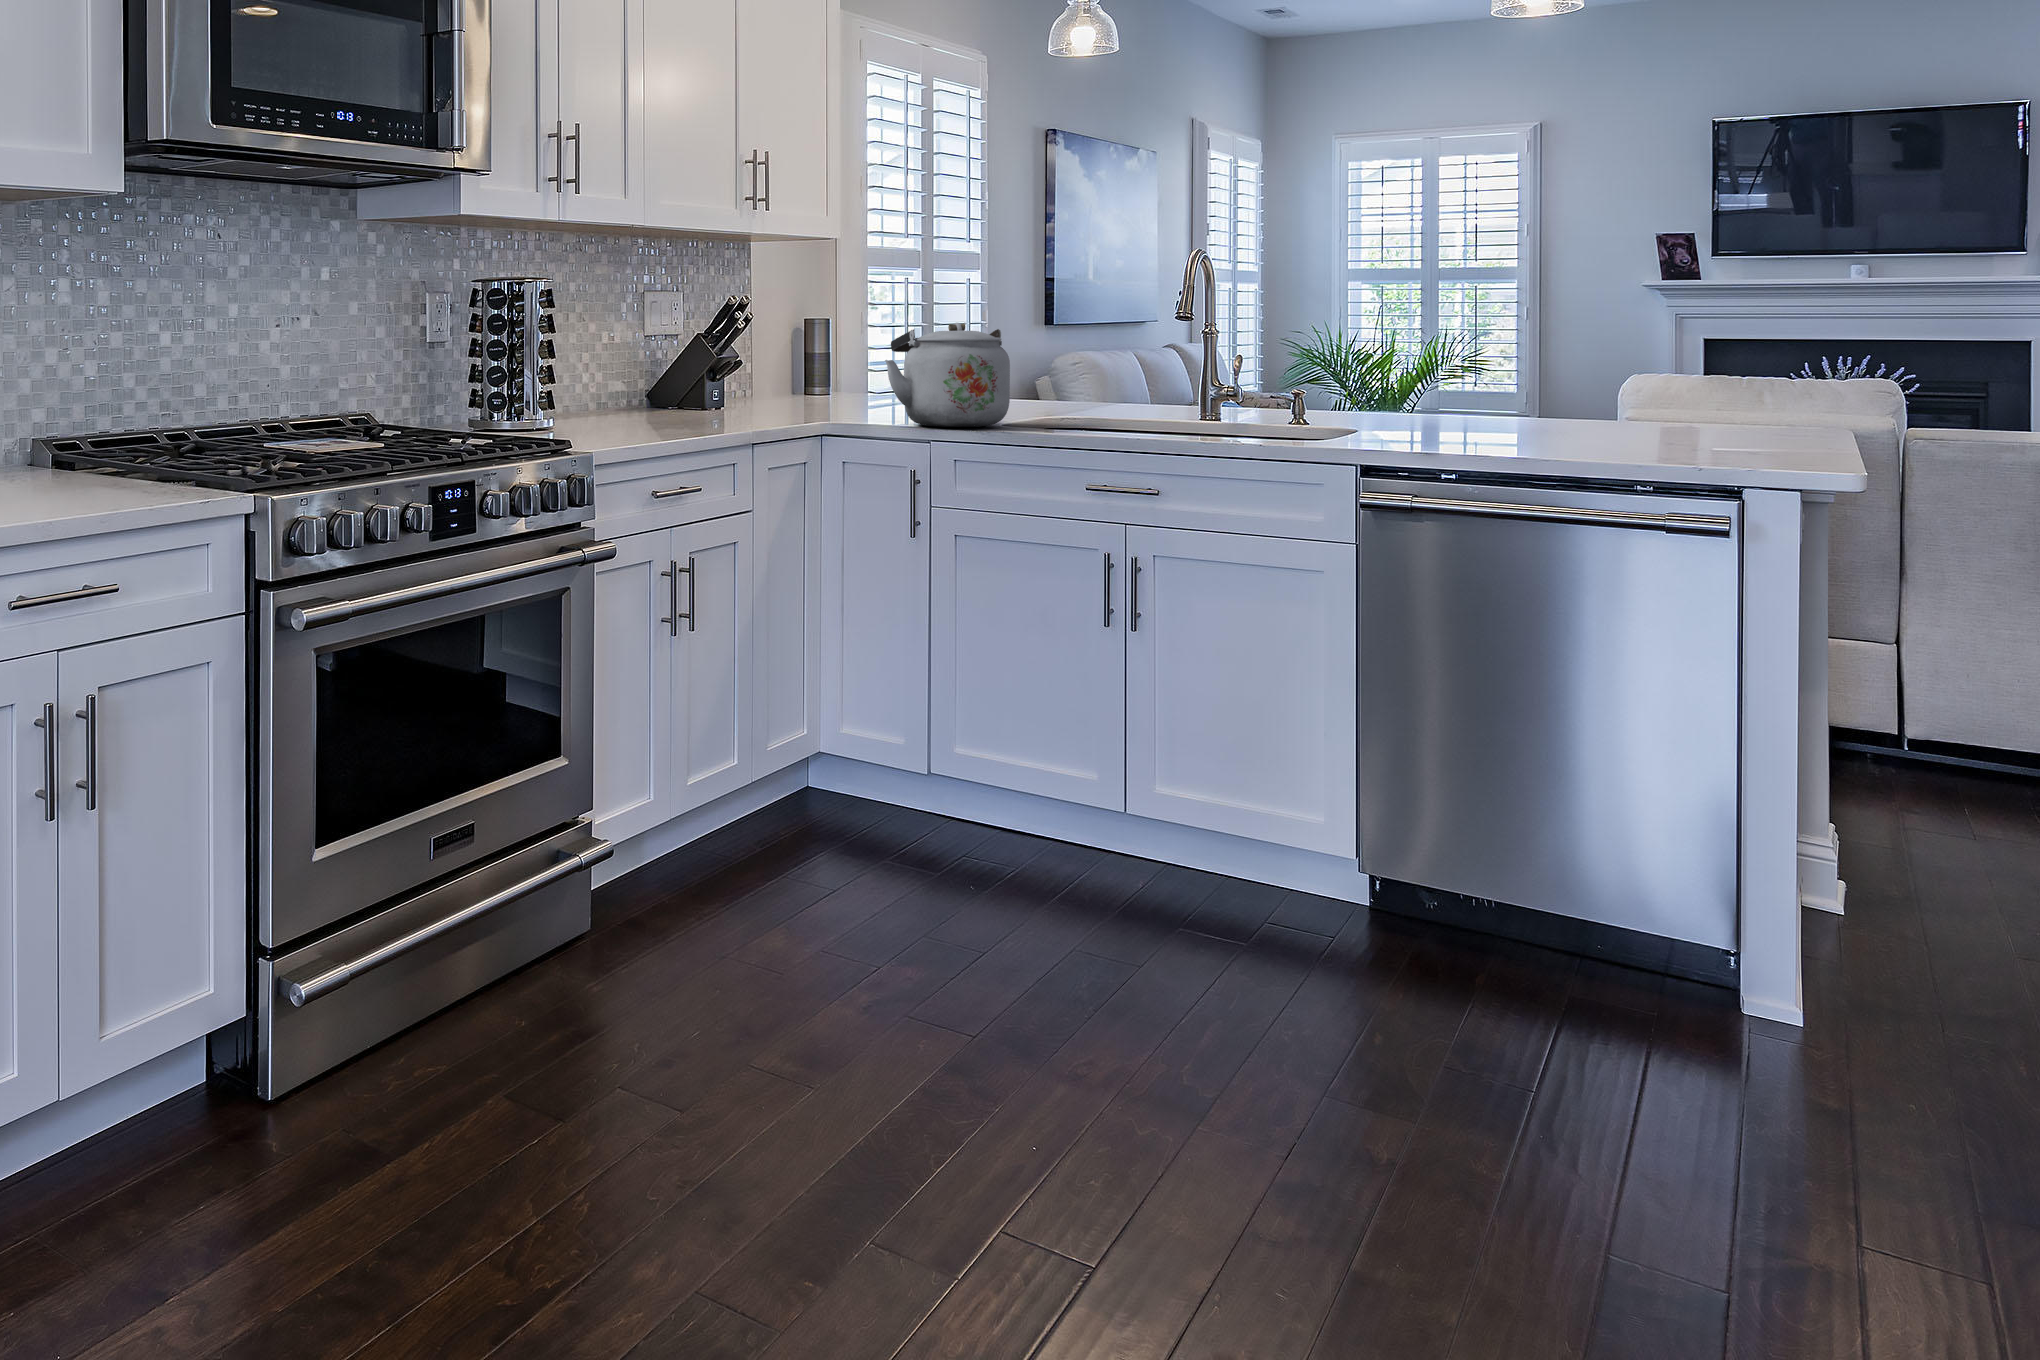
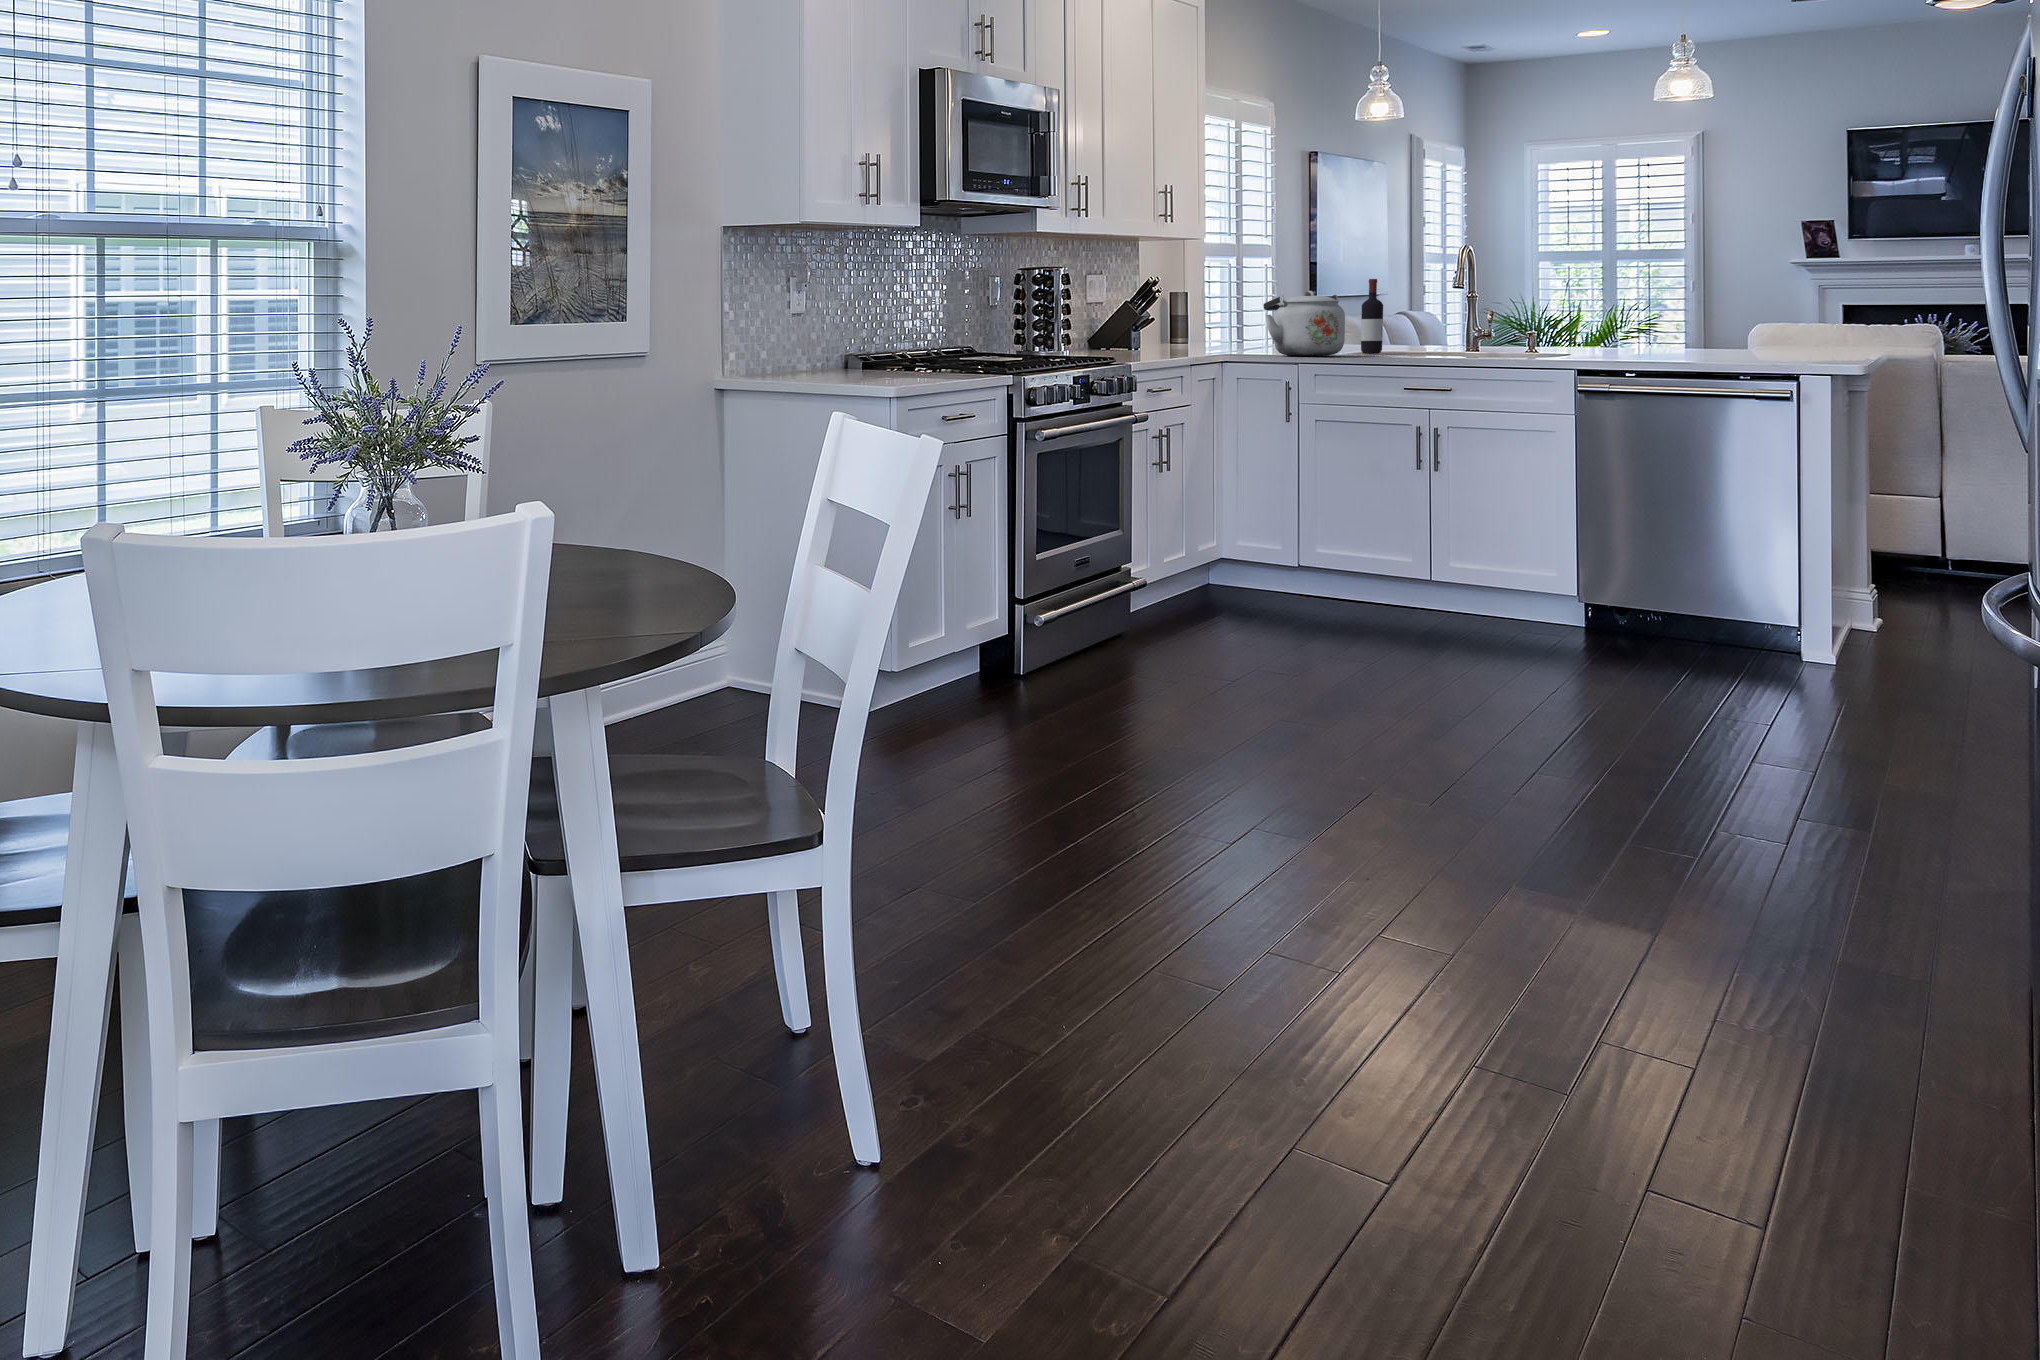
wine bottle: none [1051,304,1083,419] -> present [1361,279,1383,354]

